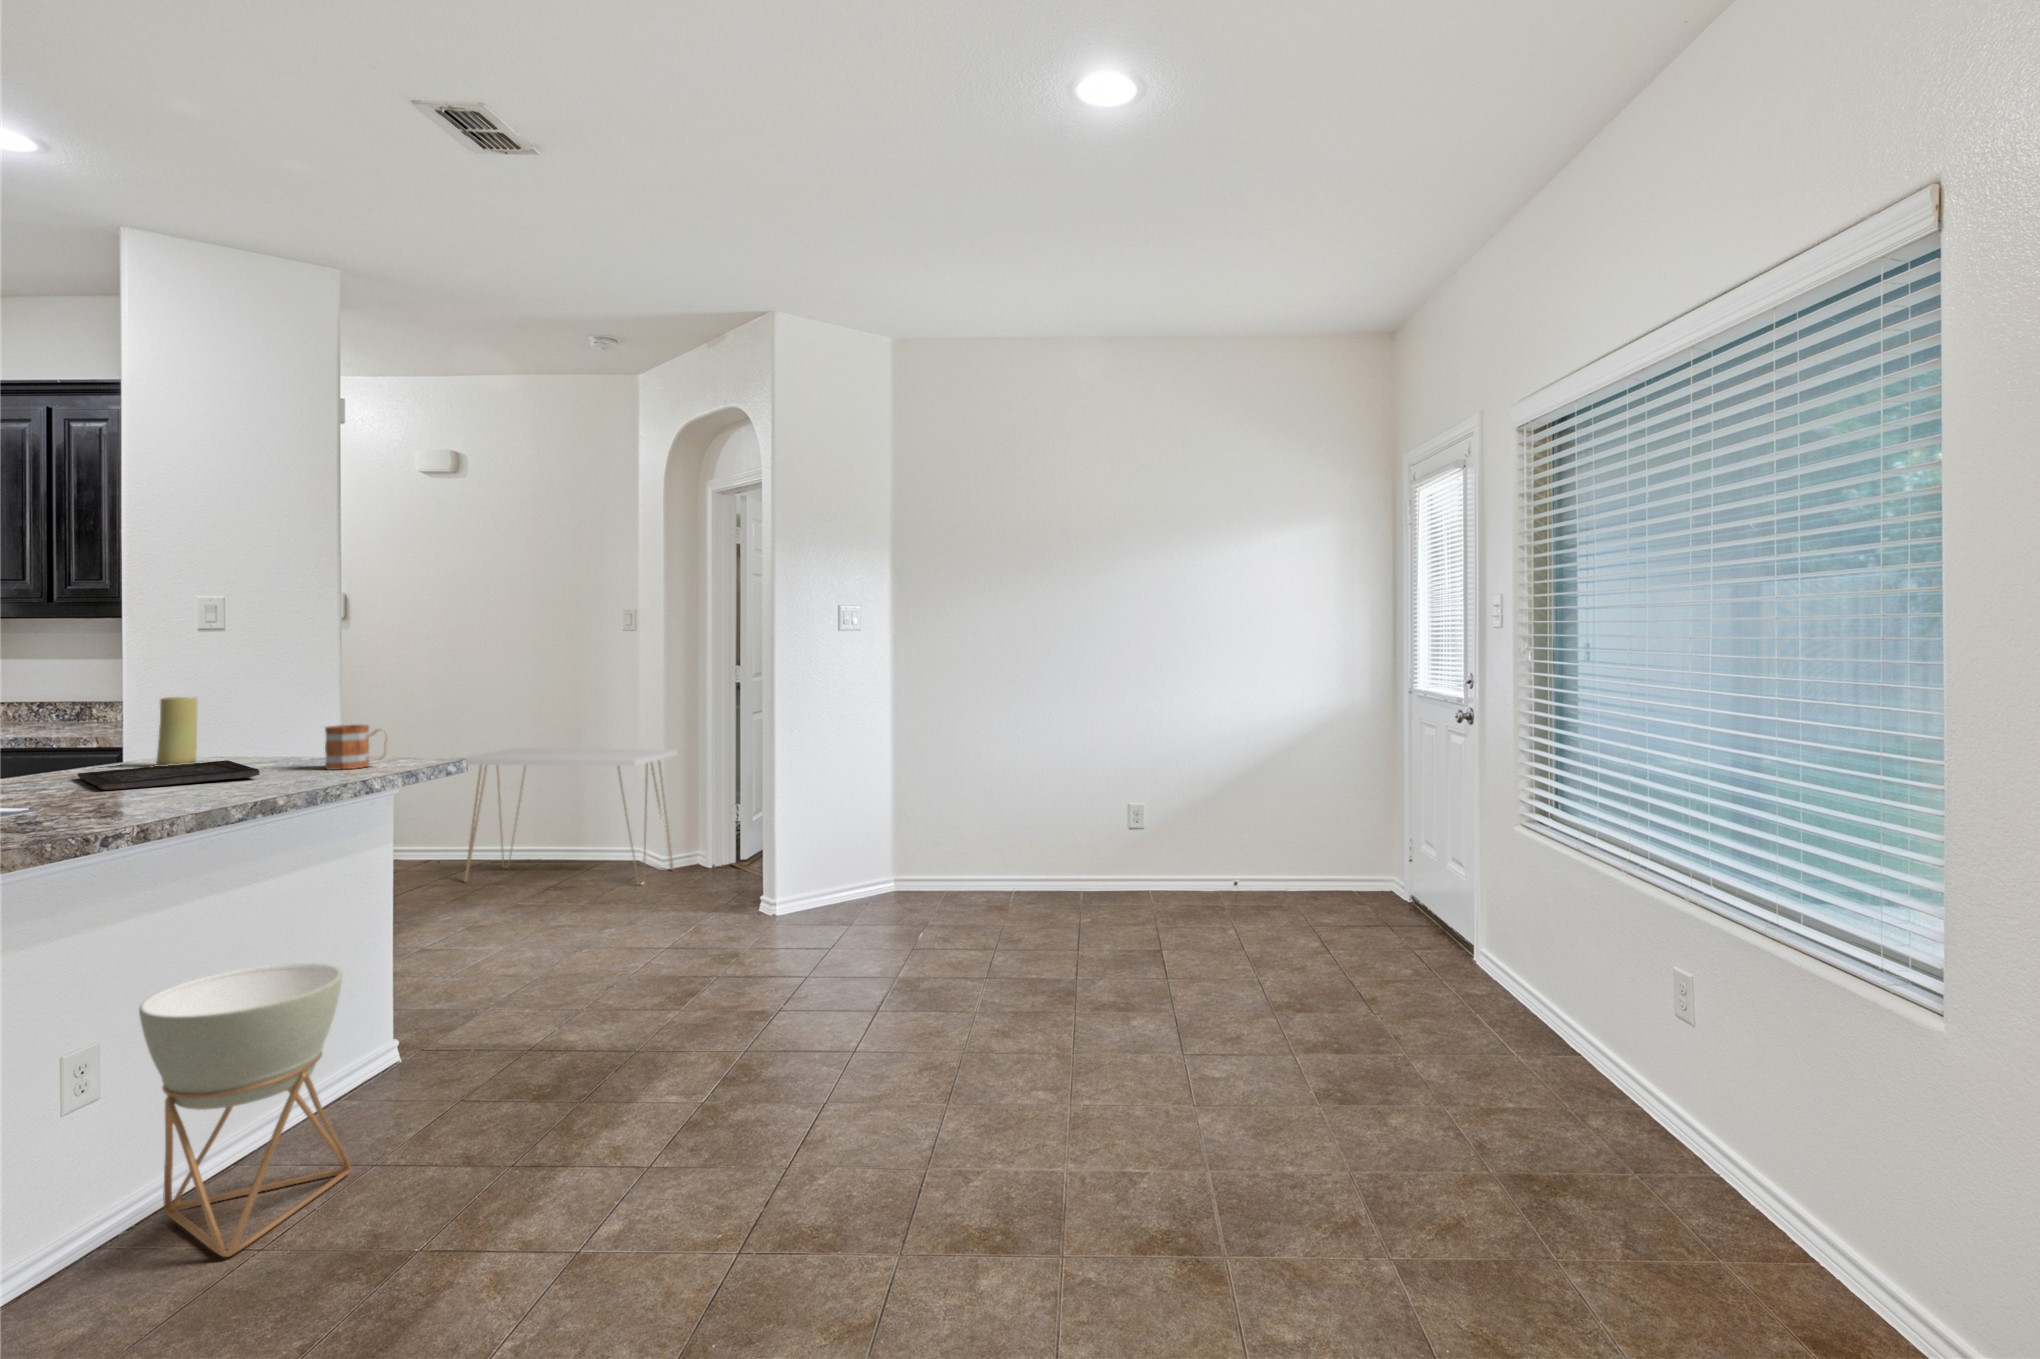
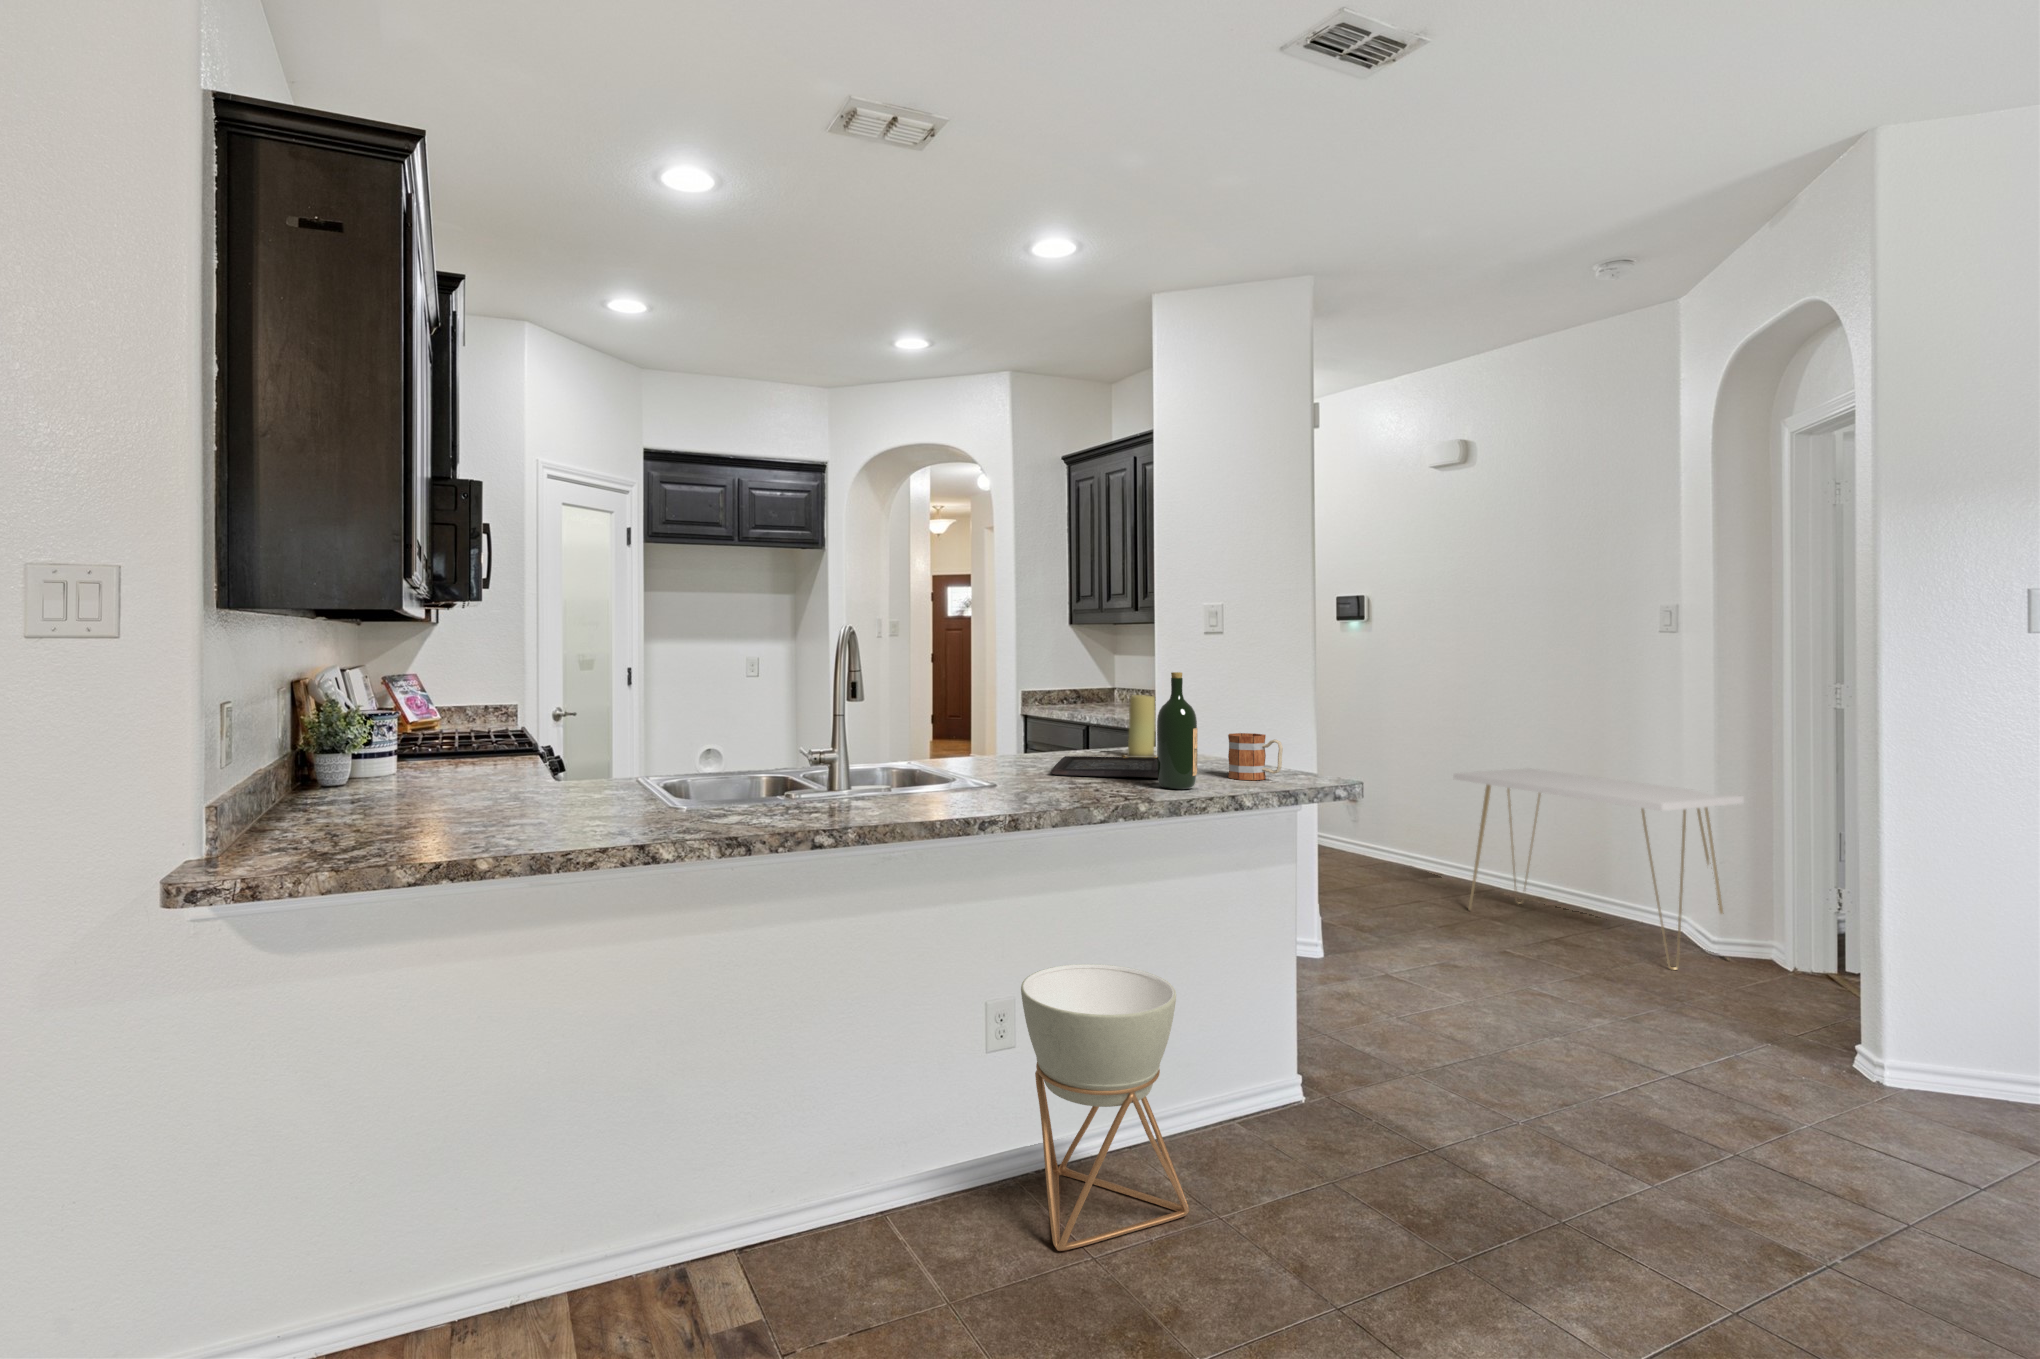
wine bottle: none [267,667,316,784] -> present [1157,672,1197,789]

